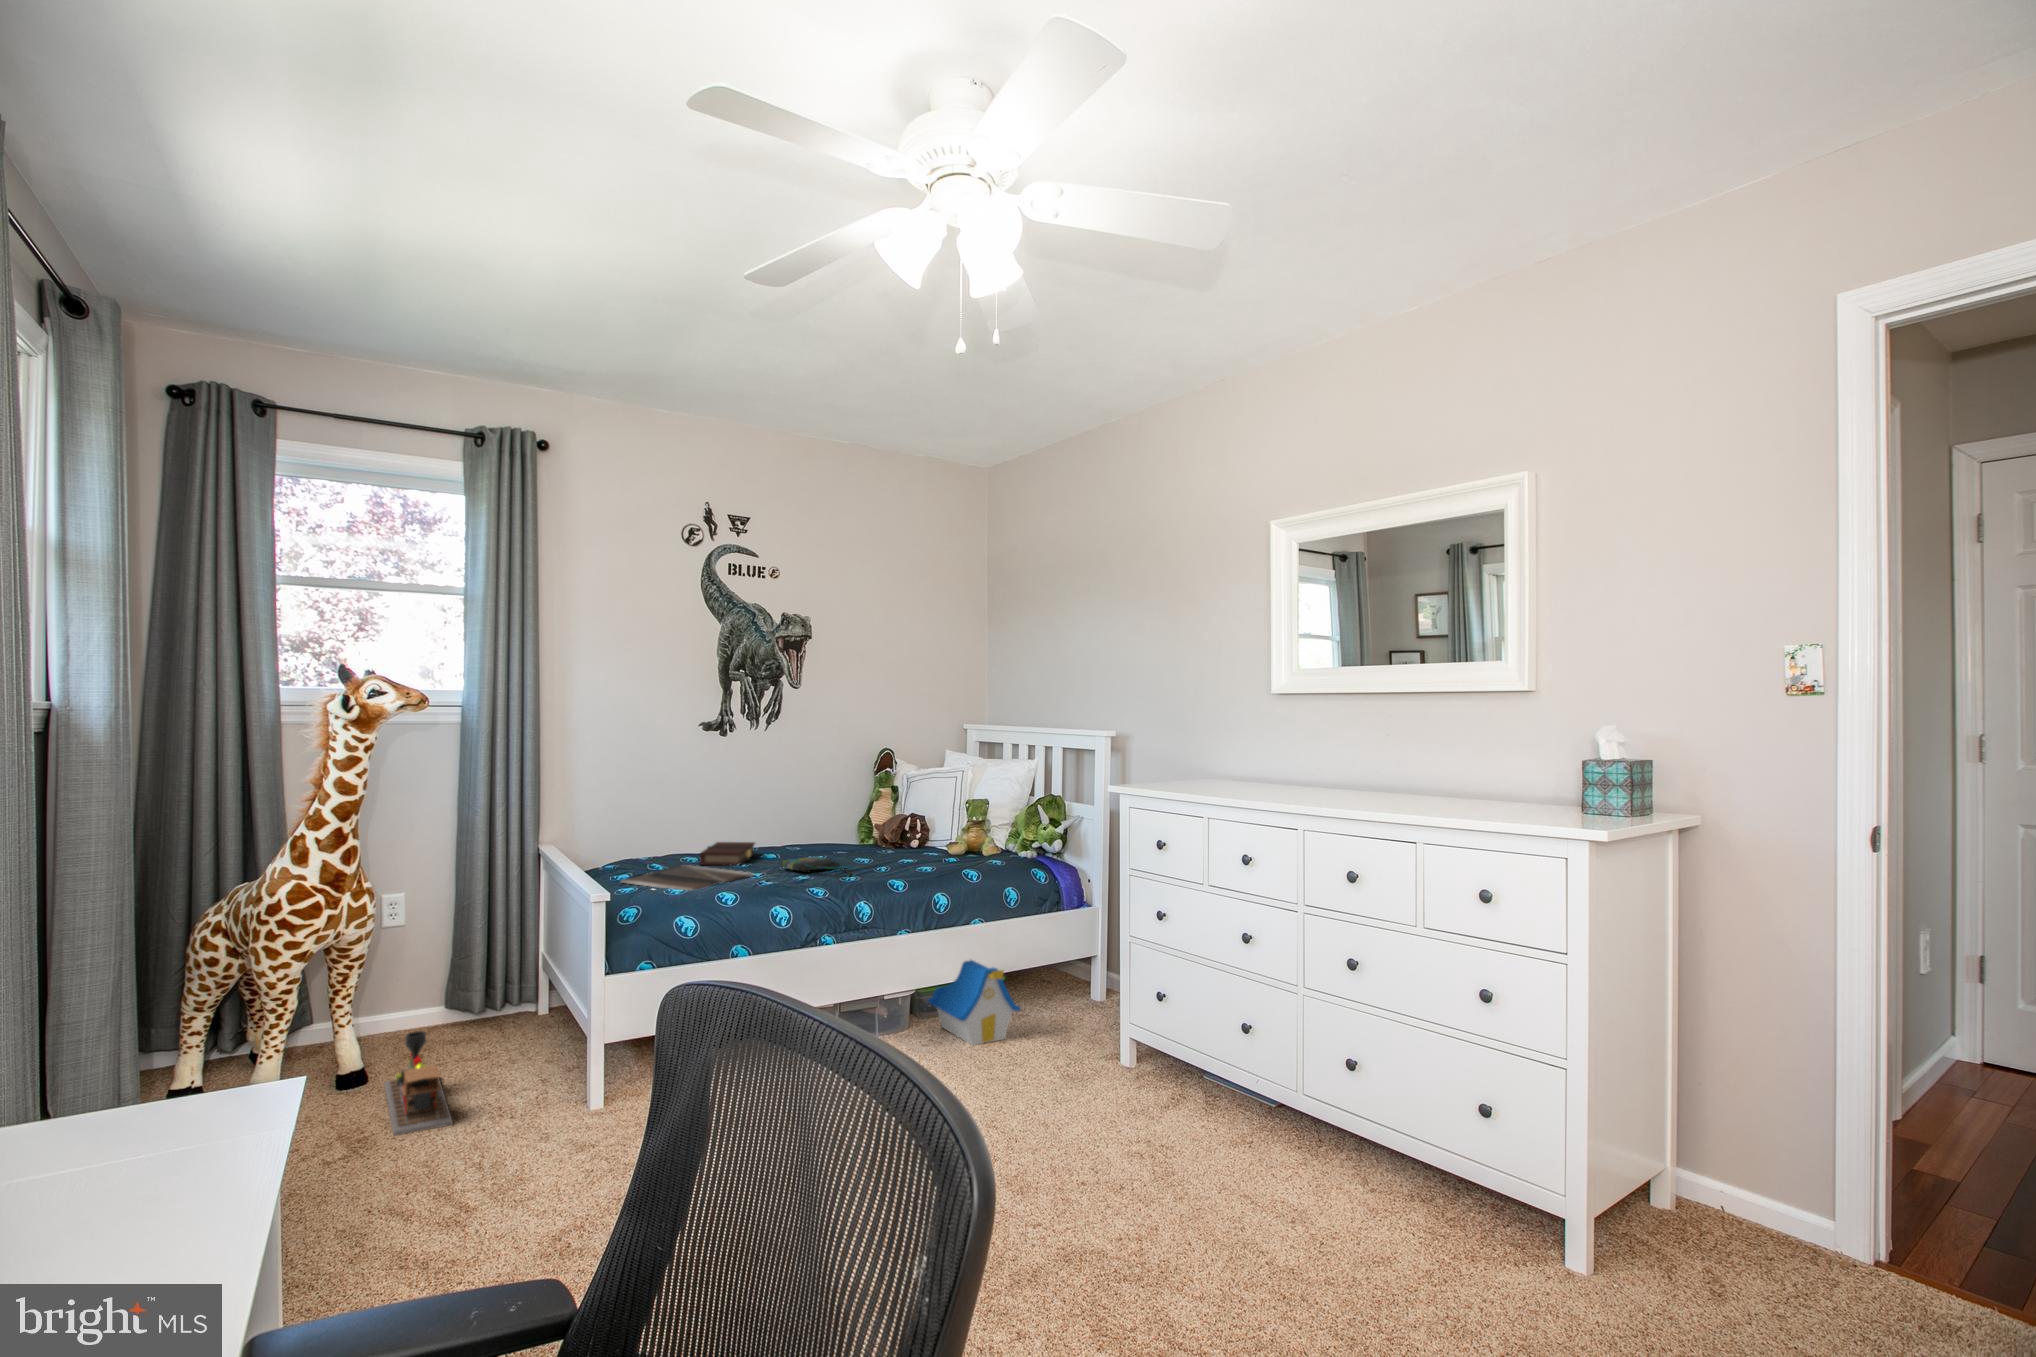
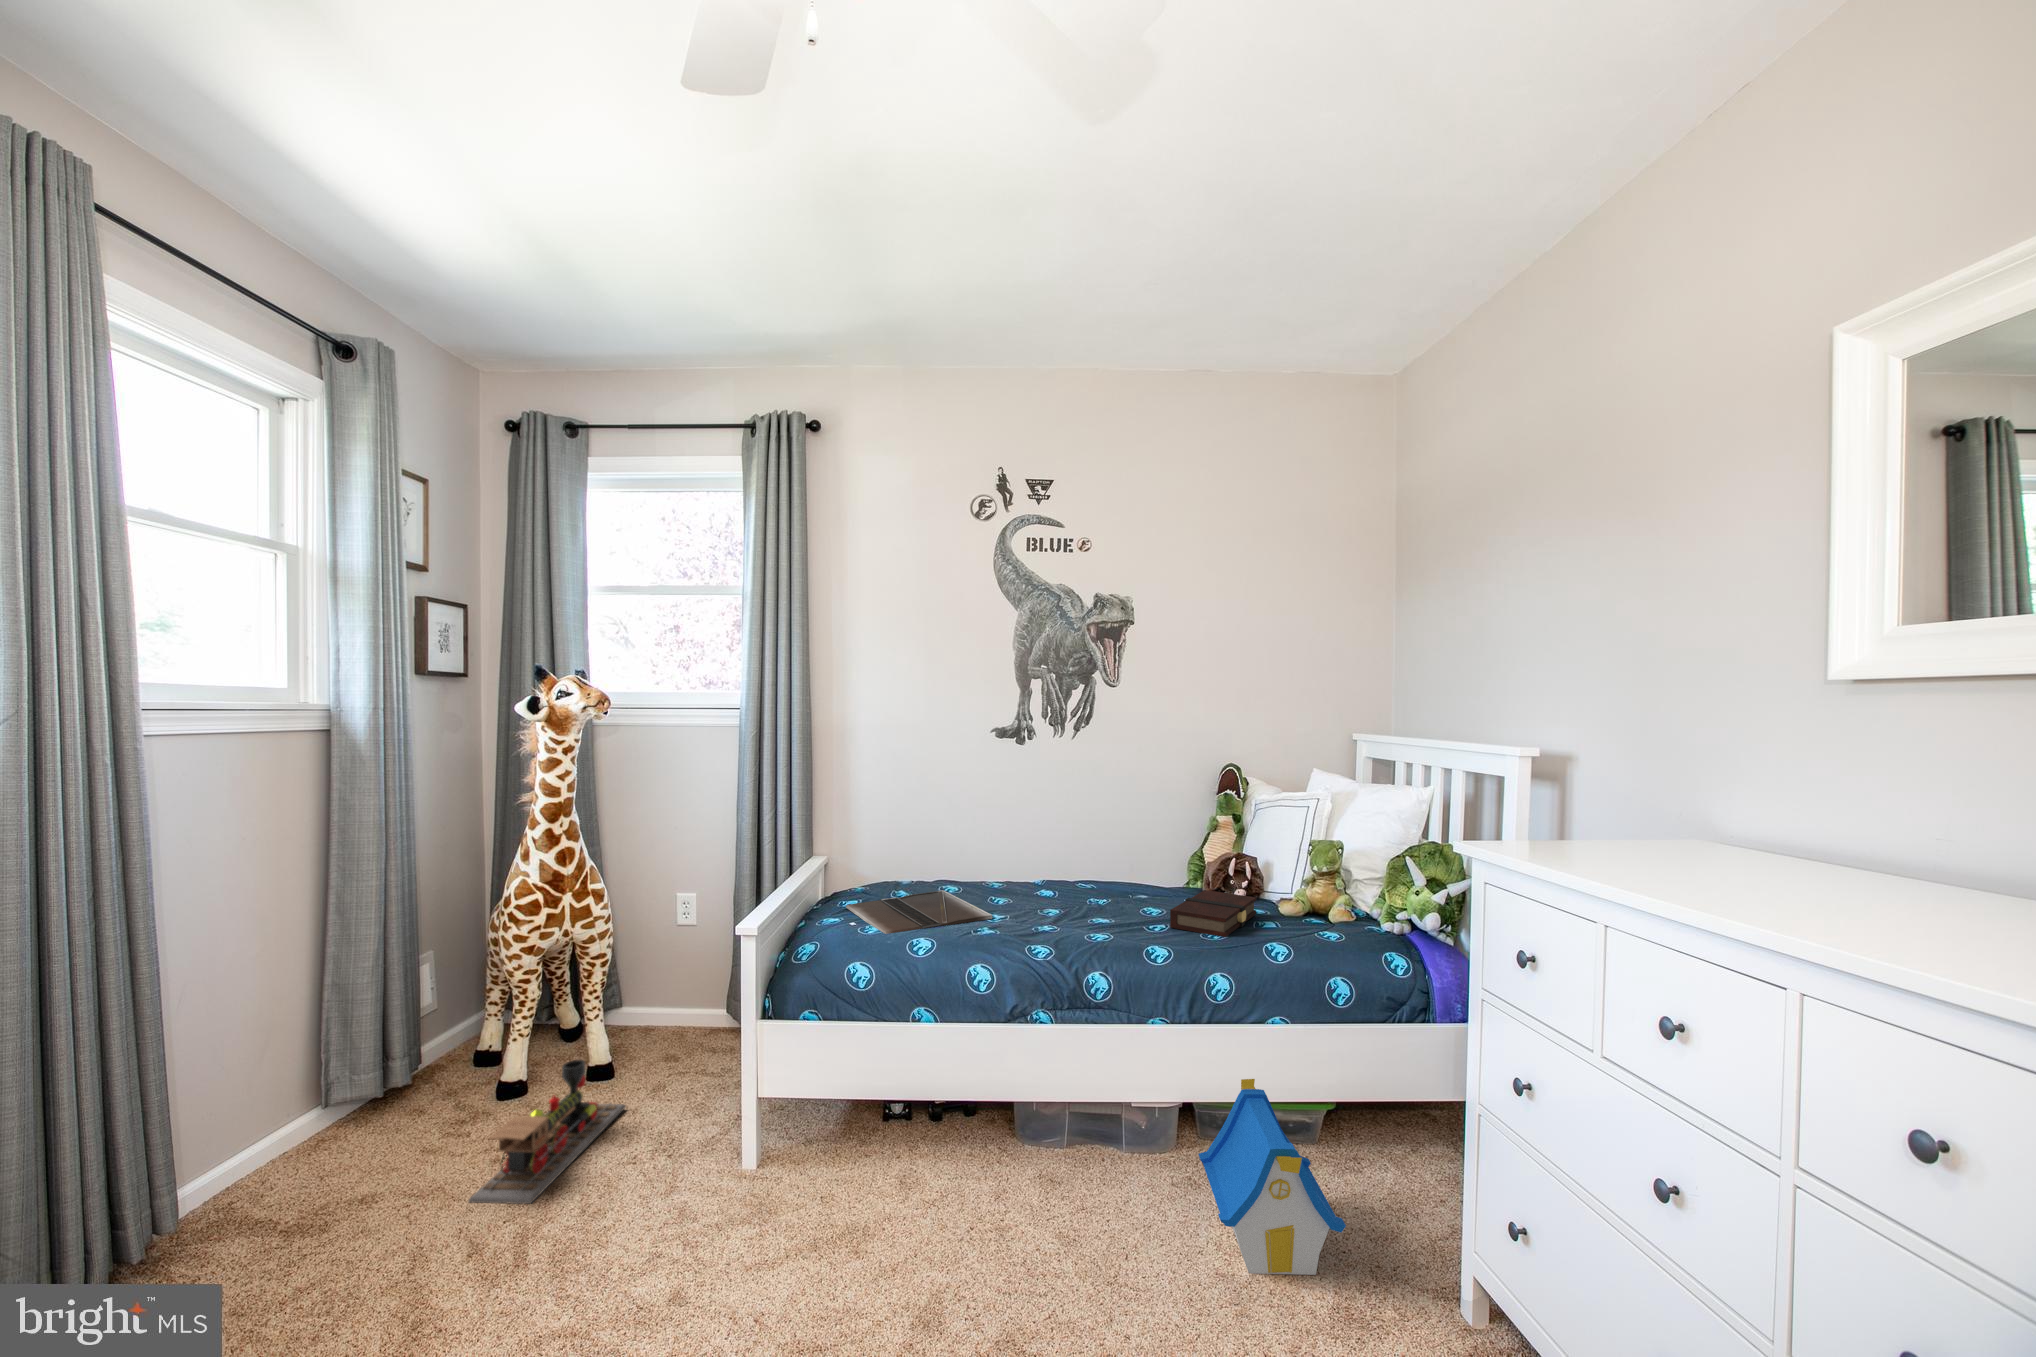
book: present [700,842,755,865] -> present [1170,890,1256,937]
tote bag: present [780,856,850,877] -> none [1038,899,1110,943]

